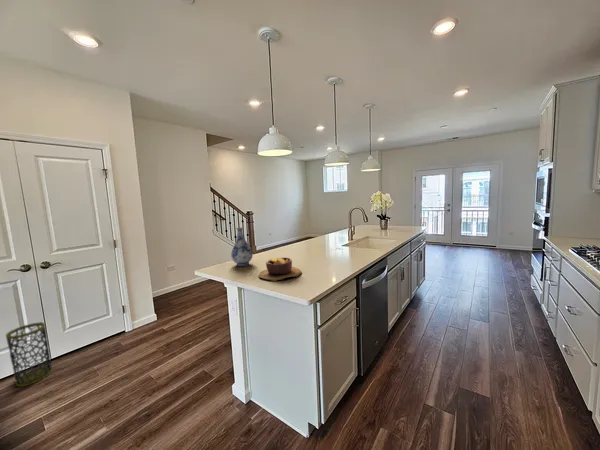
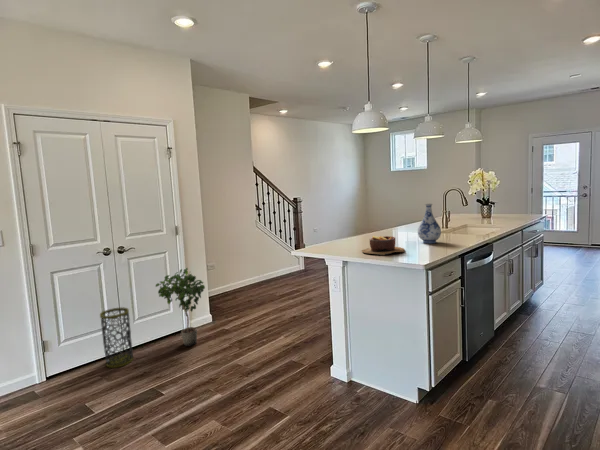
vase: present [231,228,253,266] -> present [418,204,441,243]
potted plant: none [75,278,138,352] -> present [156,268,205,346]

